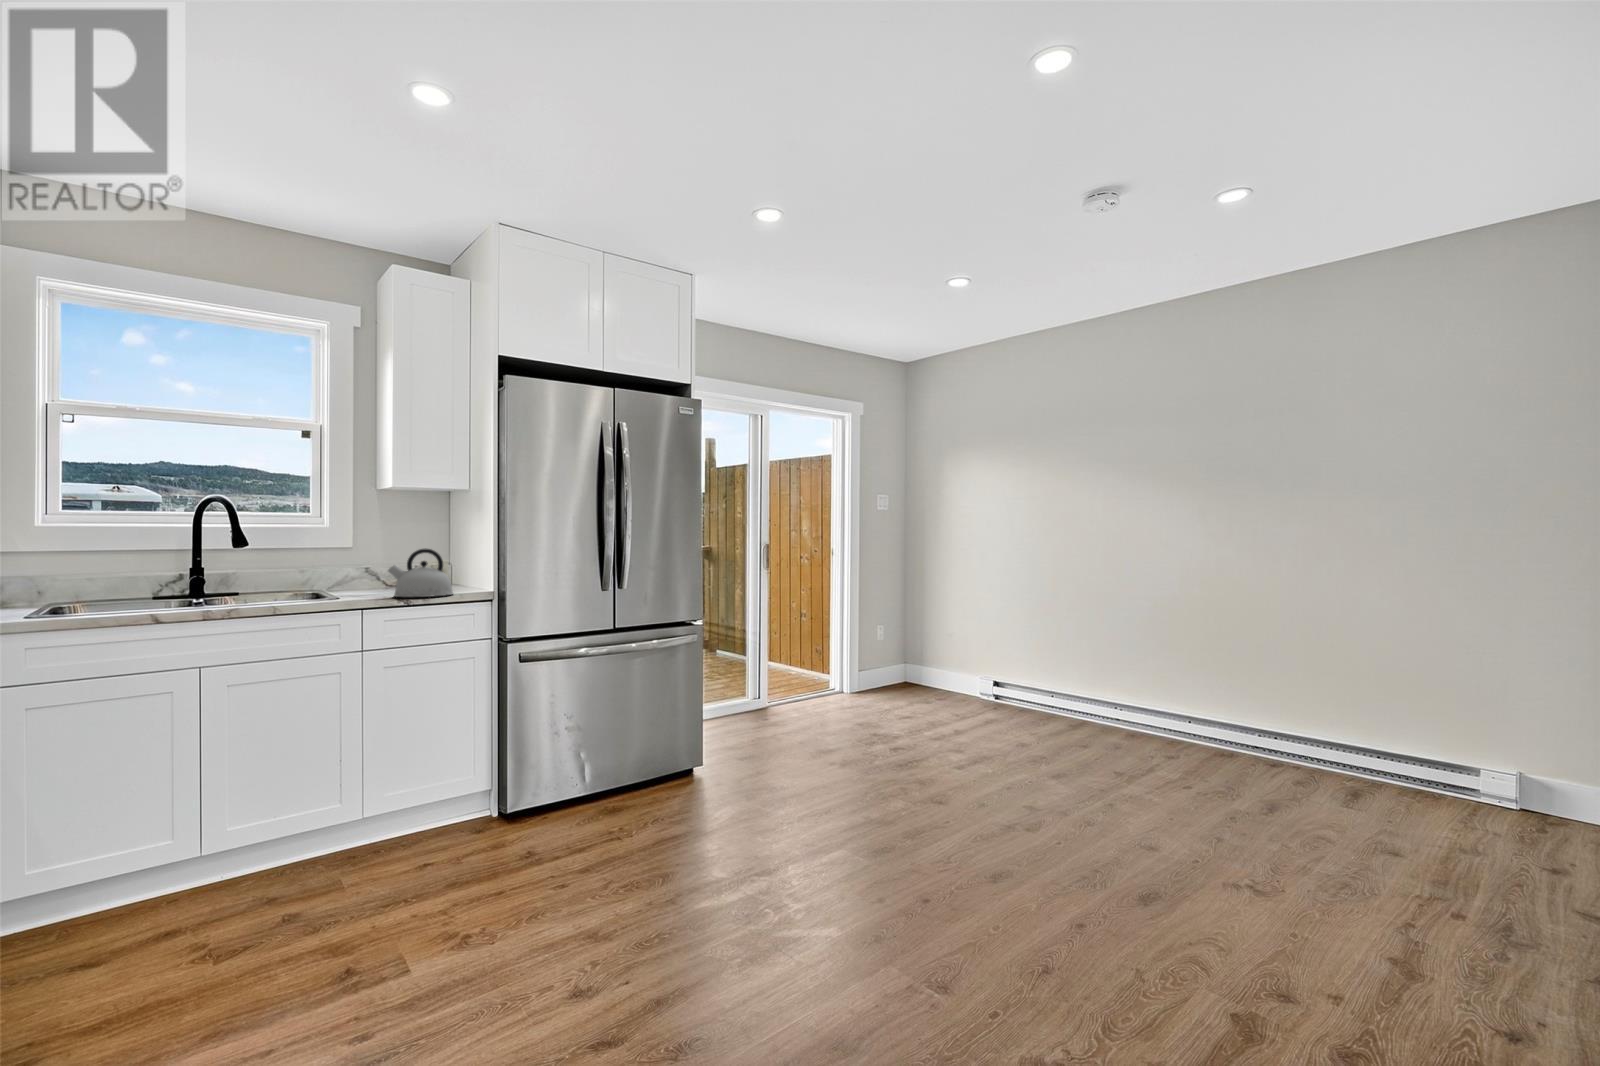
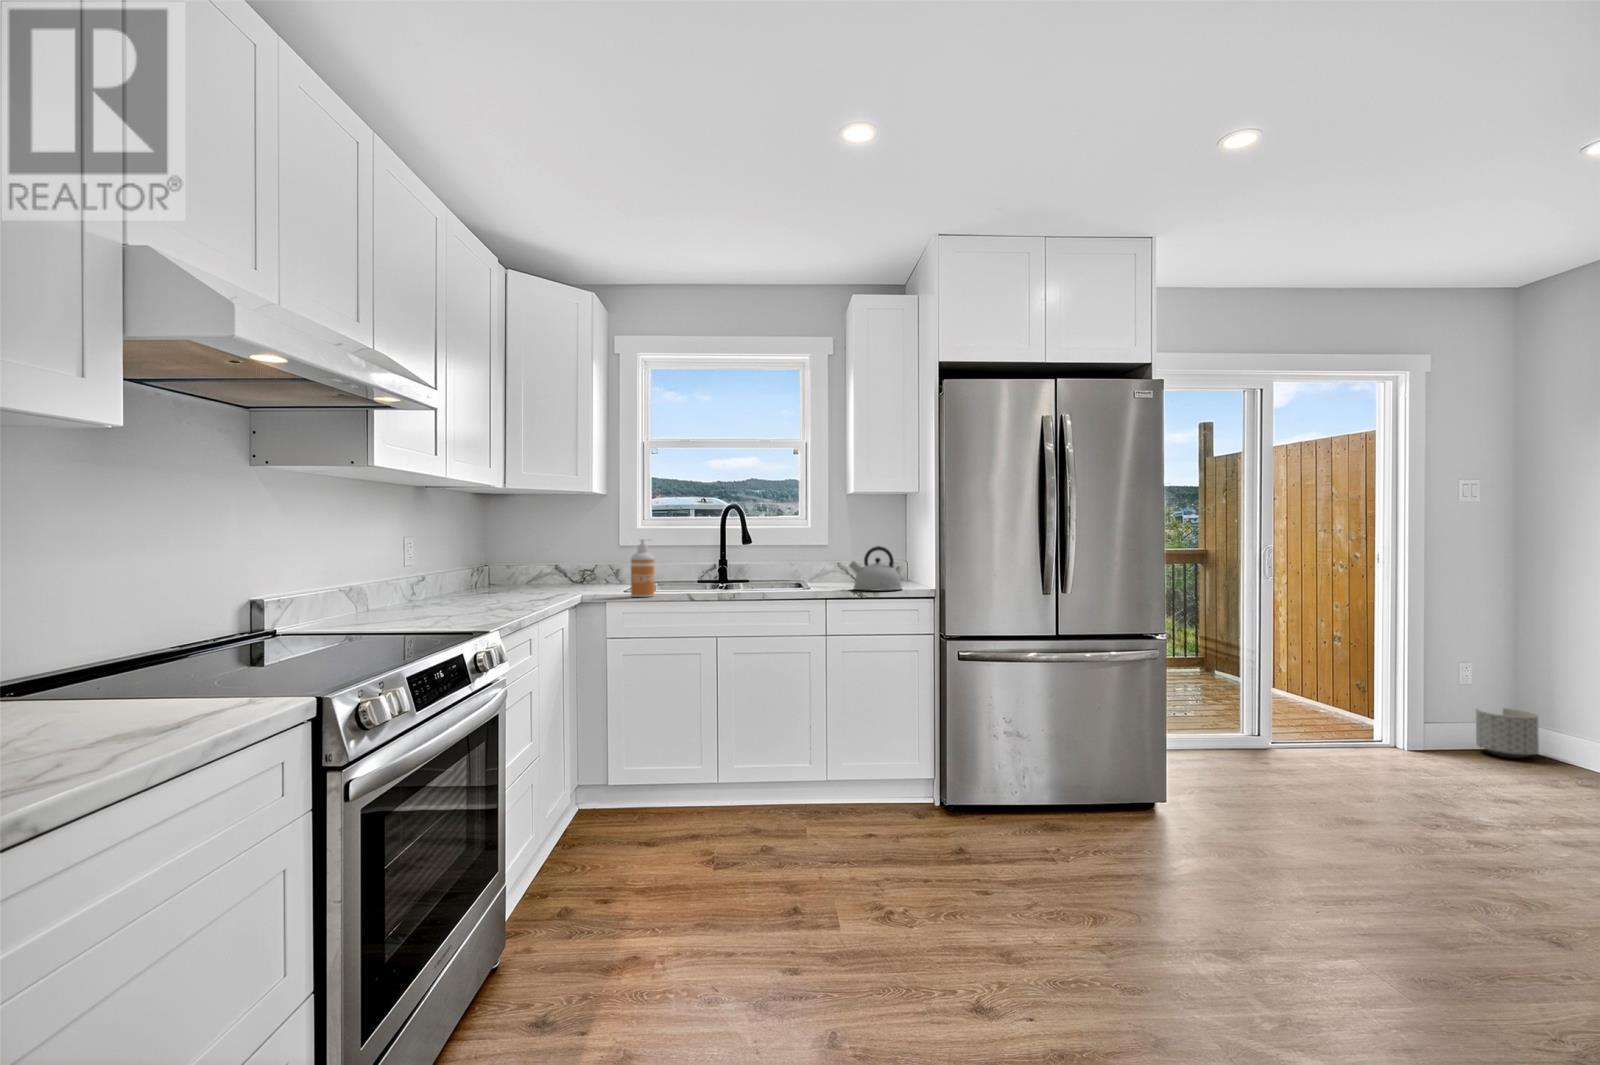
soap dispenser: none [48,543,93,624] -> present [631,539,654,597]
planter: none [886,656,919,690] -> present [1476,708,1539,758]

